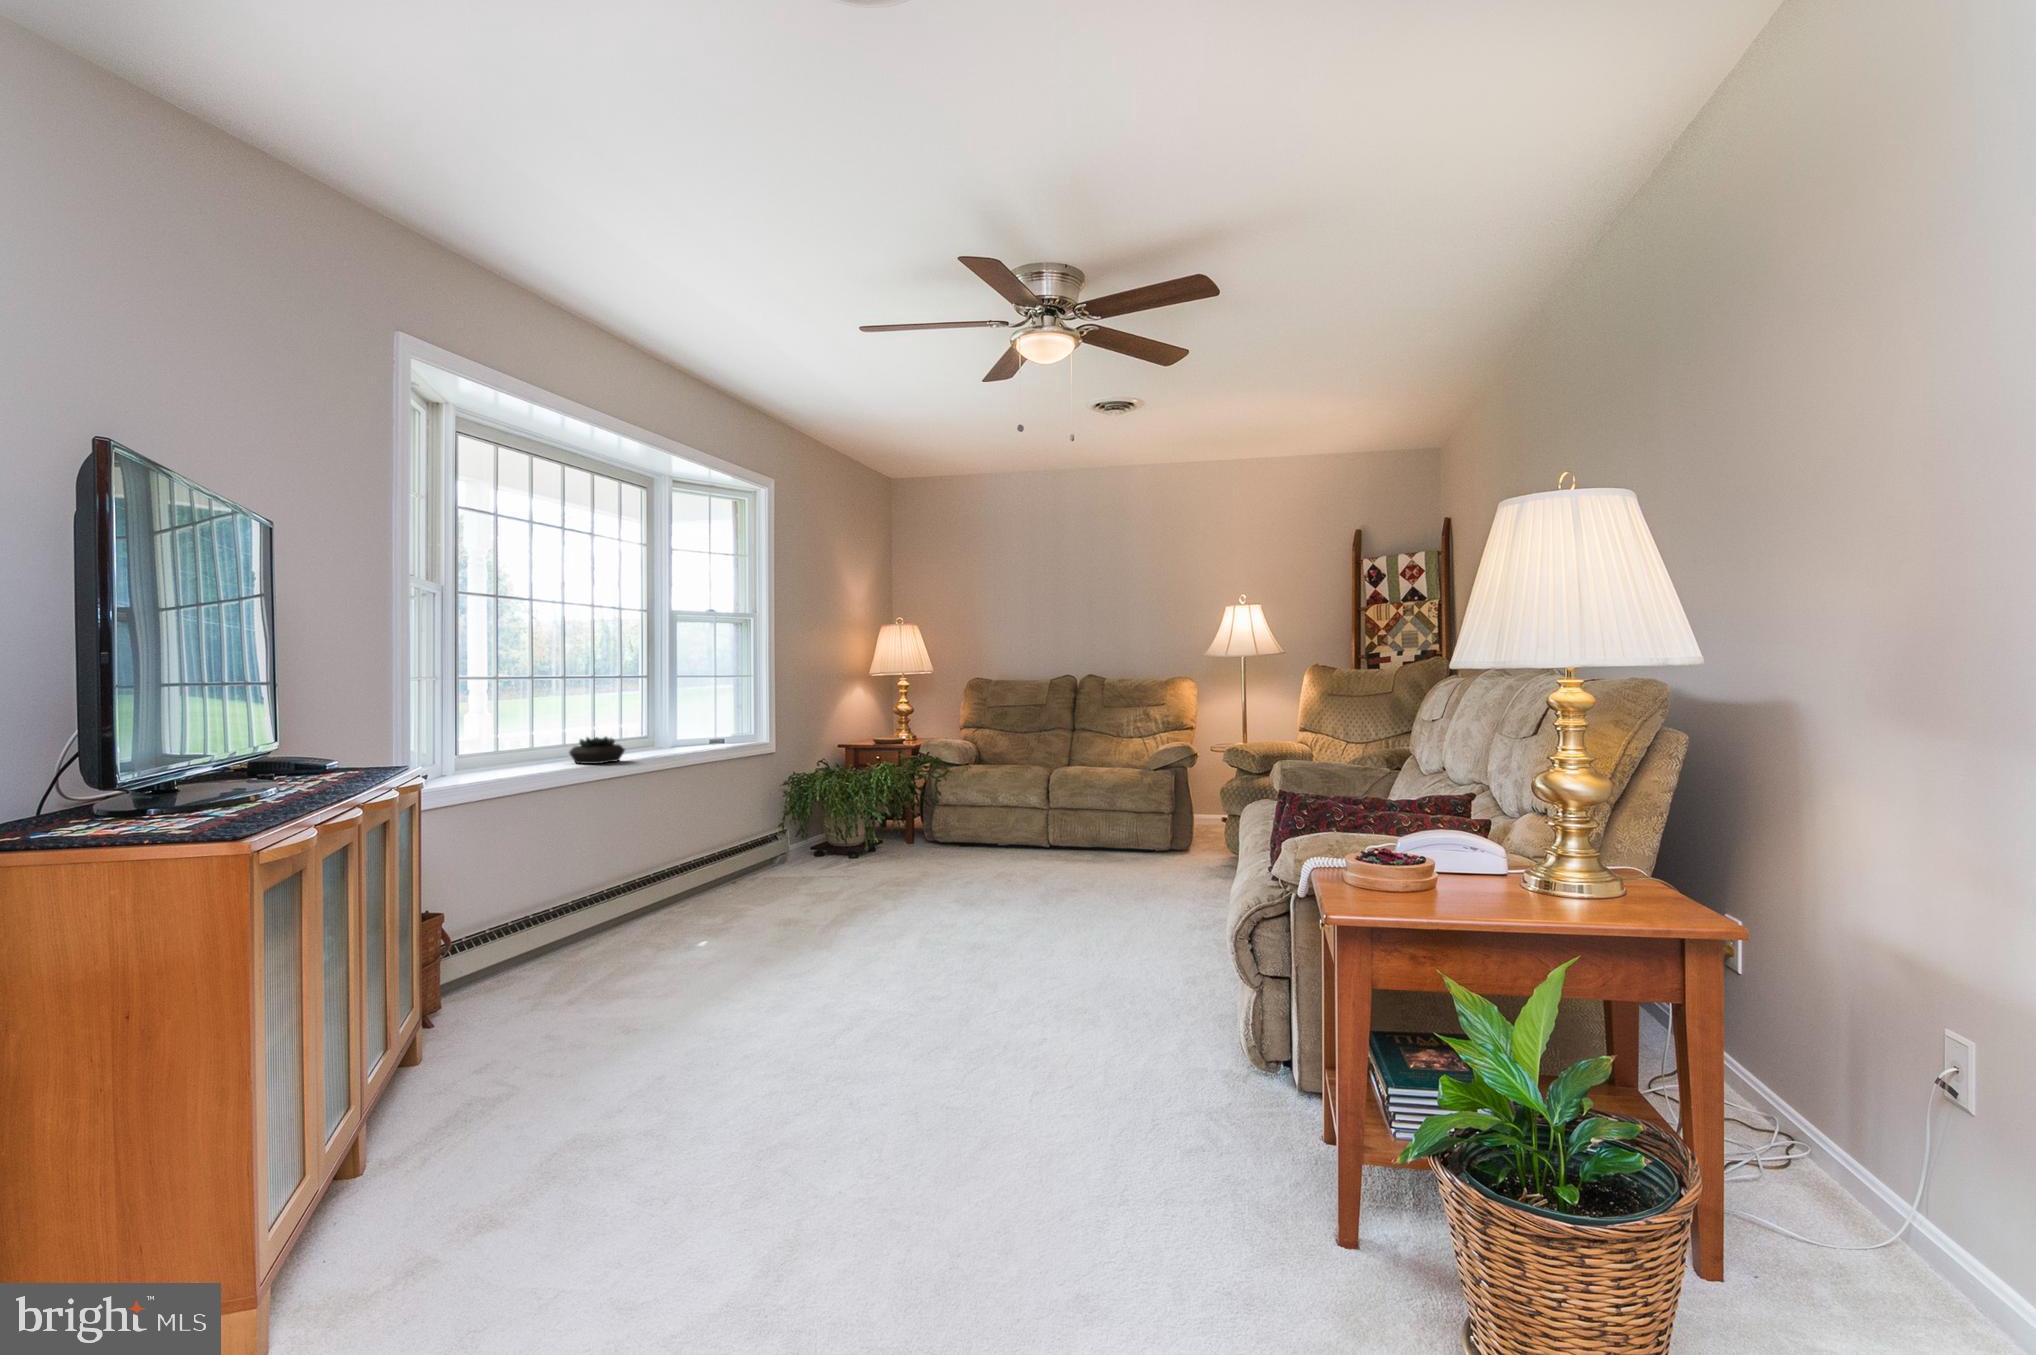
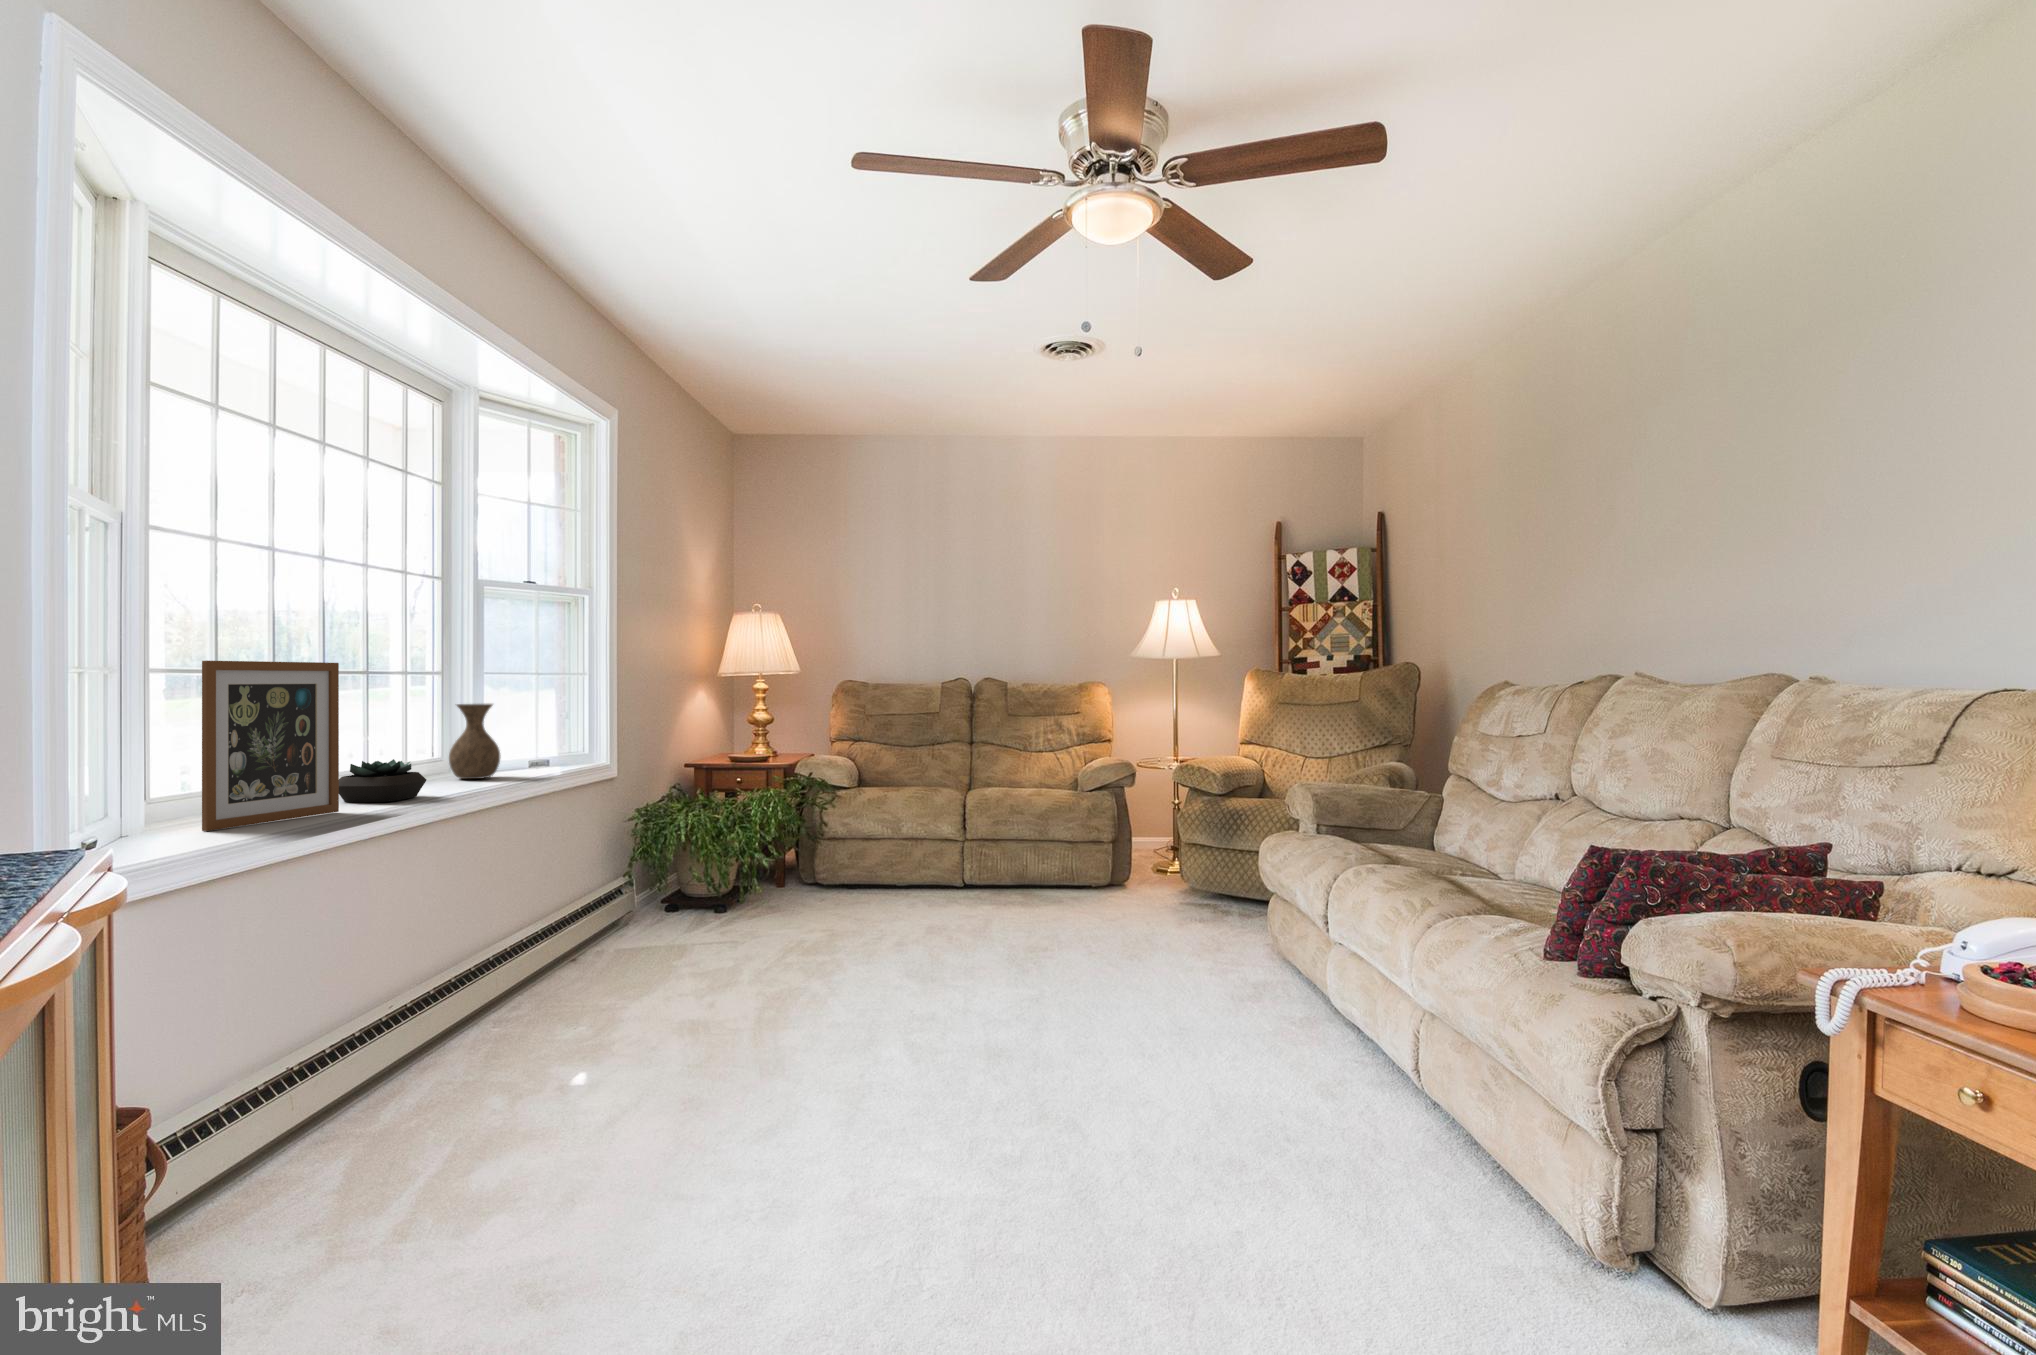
picture frame: none [483,673,566,777] -> present [202,660,339,831]
vase: none [651,698,685,751] -> present [449,704,500,779]

